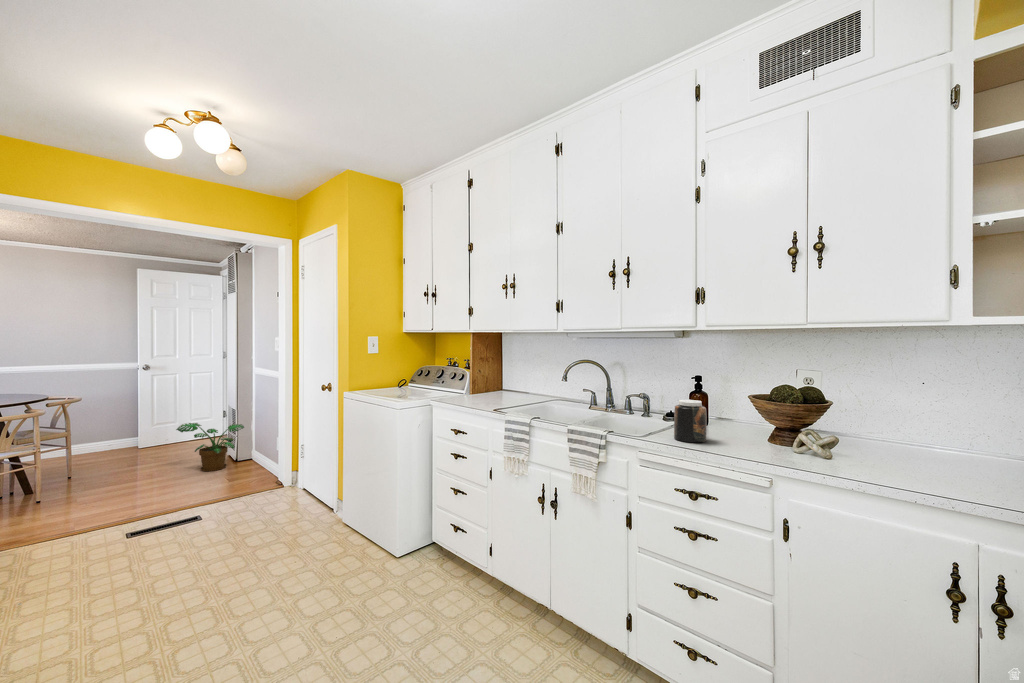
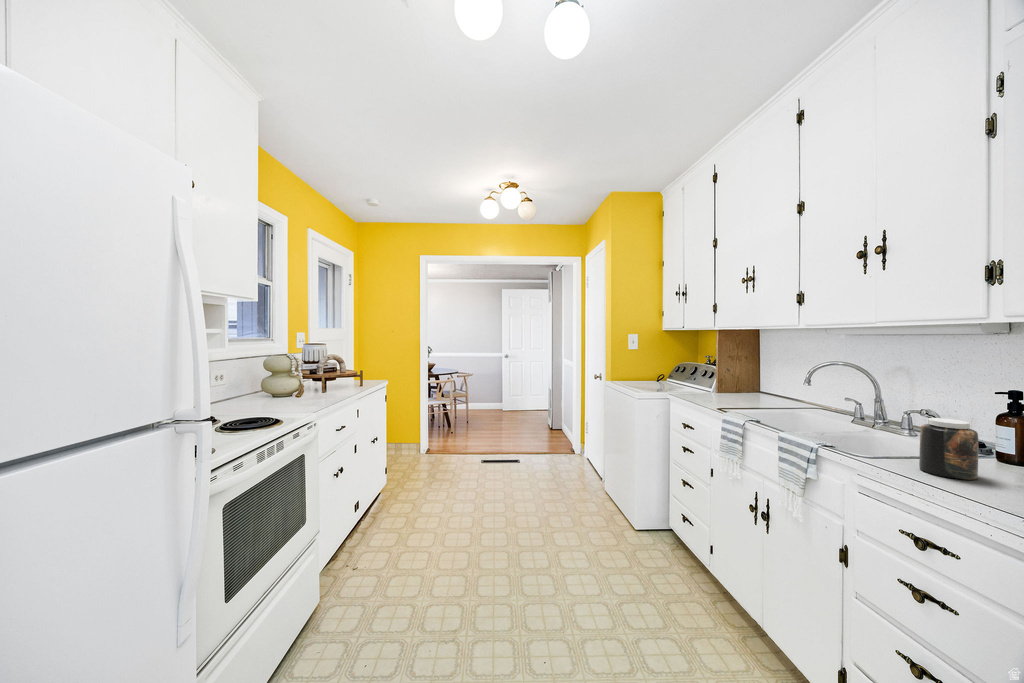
potted plant: present [176,423,244,471] -> none [516,396,557,433]

